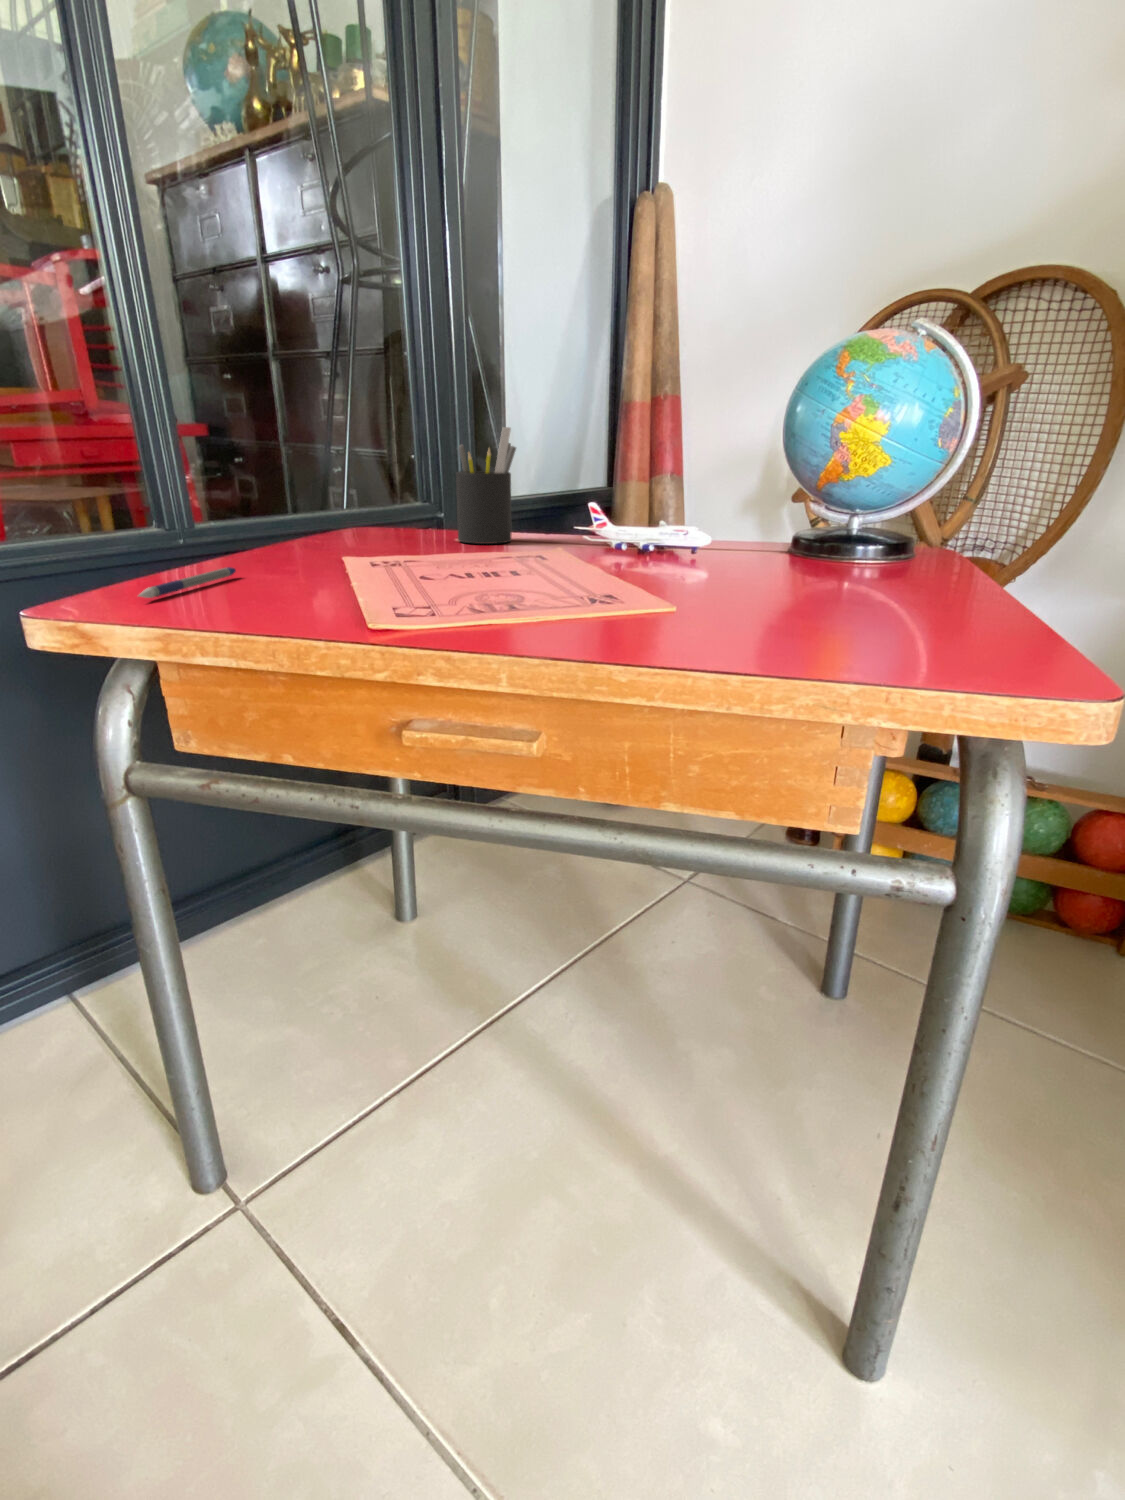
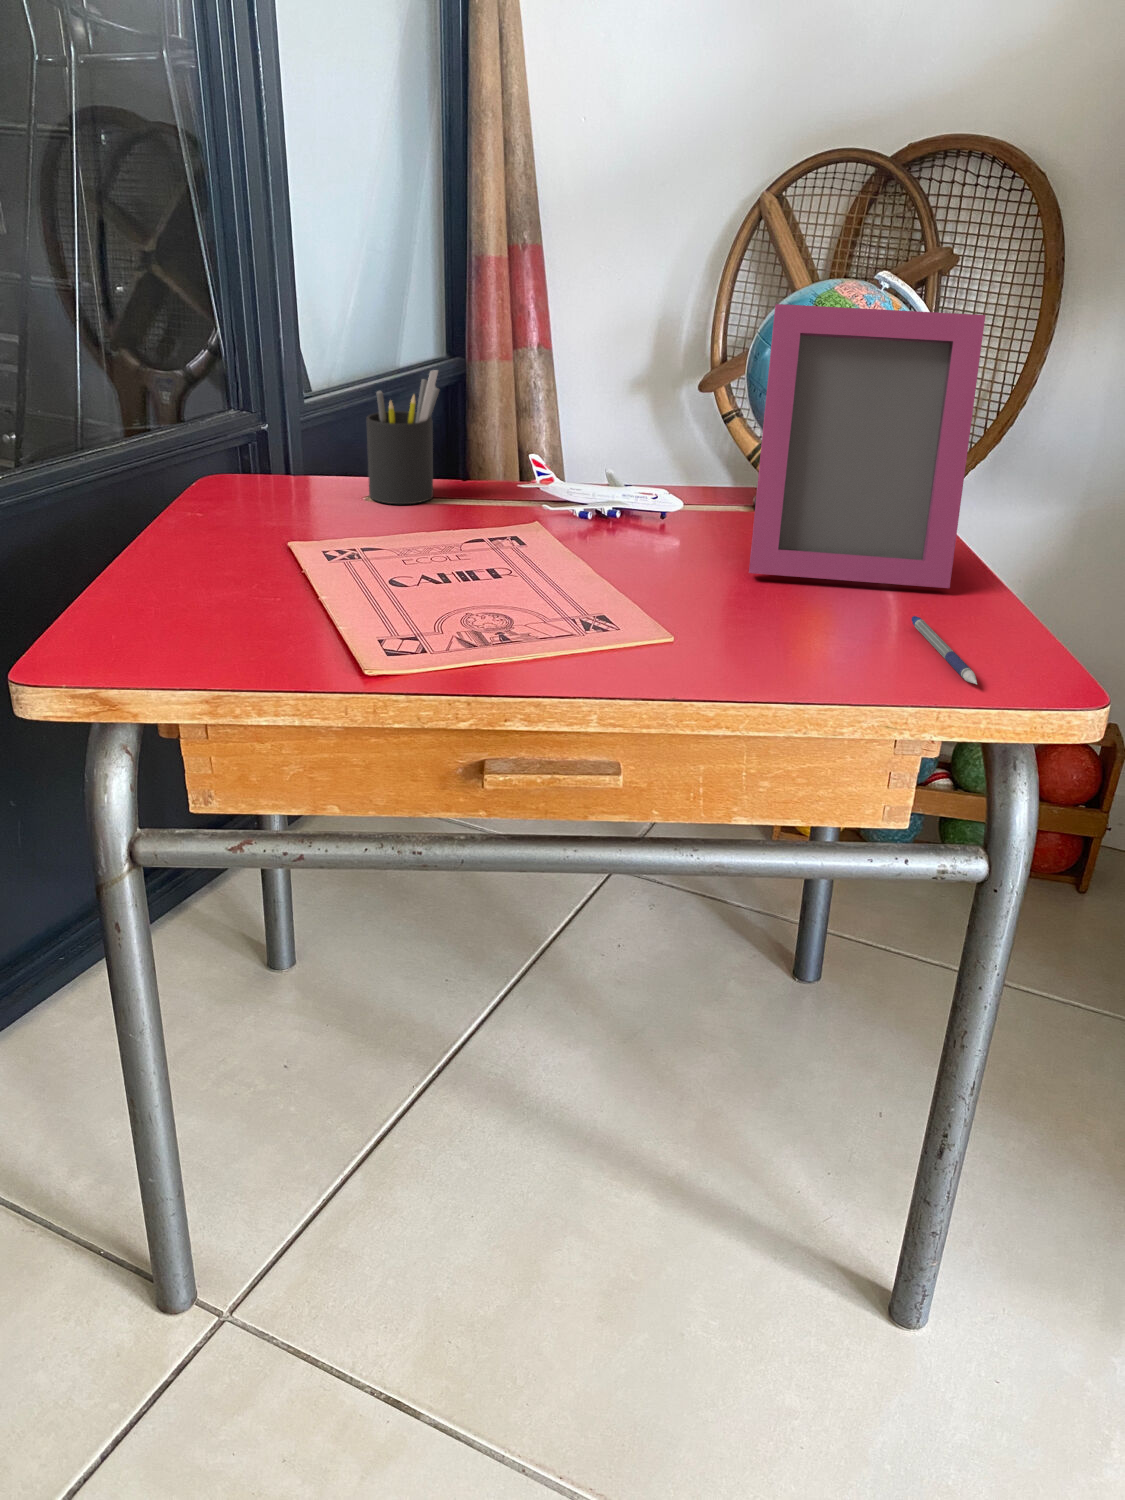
picture frame: none [741,300,1009,599] -> present [749,304,985,588]
pen: present [138,567,236,598] -> present [912,616,977,684]

